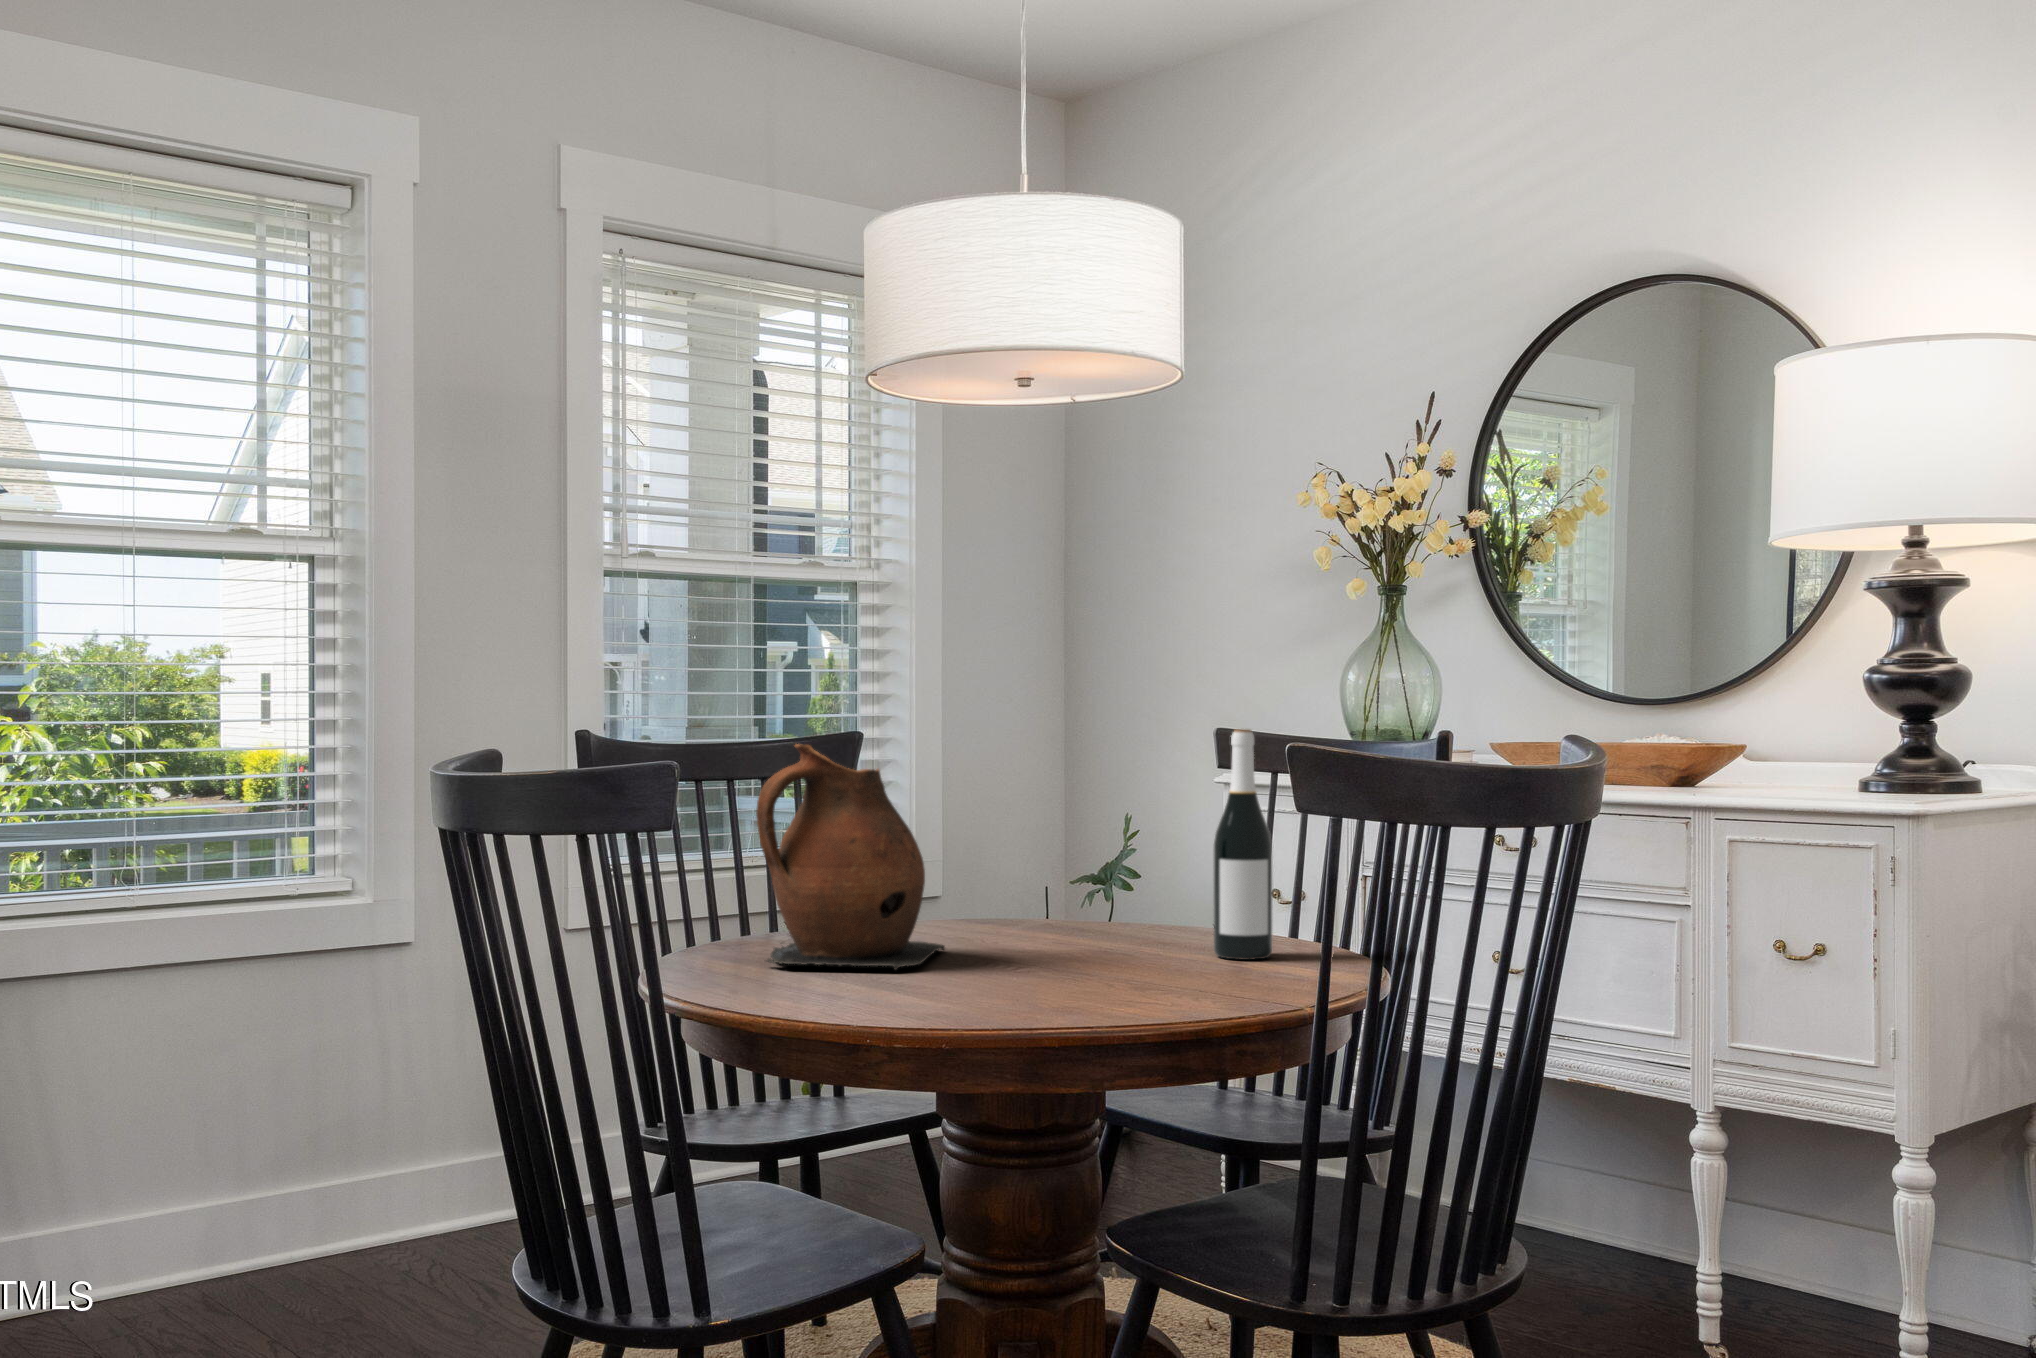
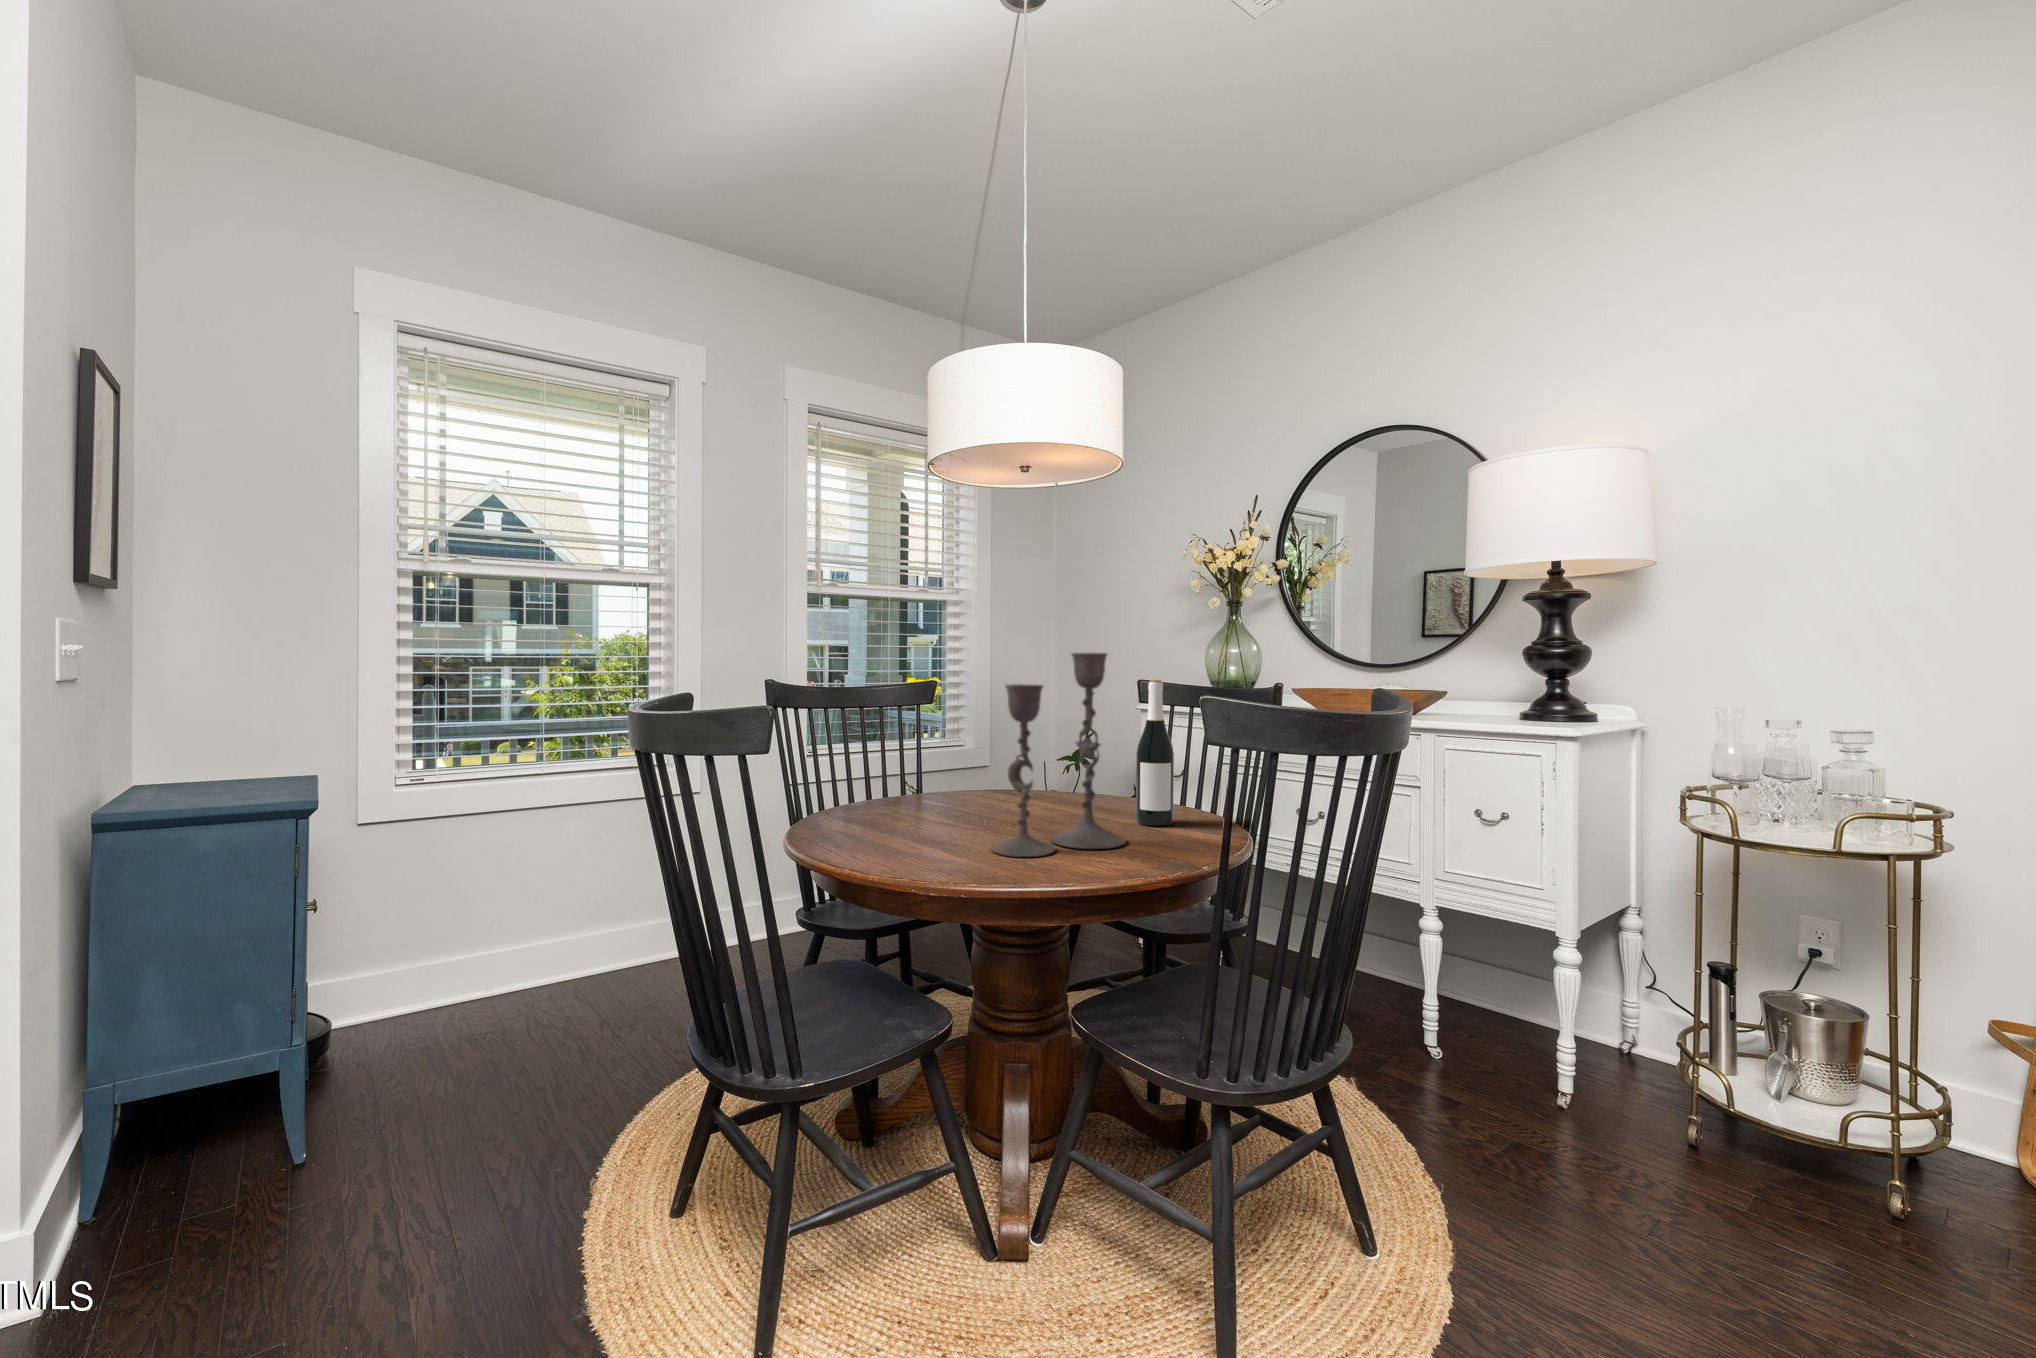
candlestick: none [995,688,1199,994] -> present [991,653,1126,857]
ceramic pitcher: present [756,744,945,971] -> none [846,688,969,834]

